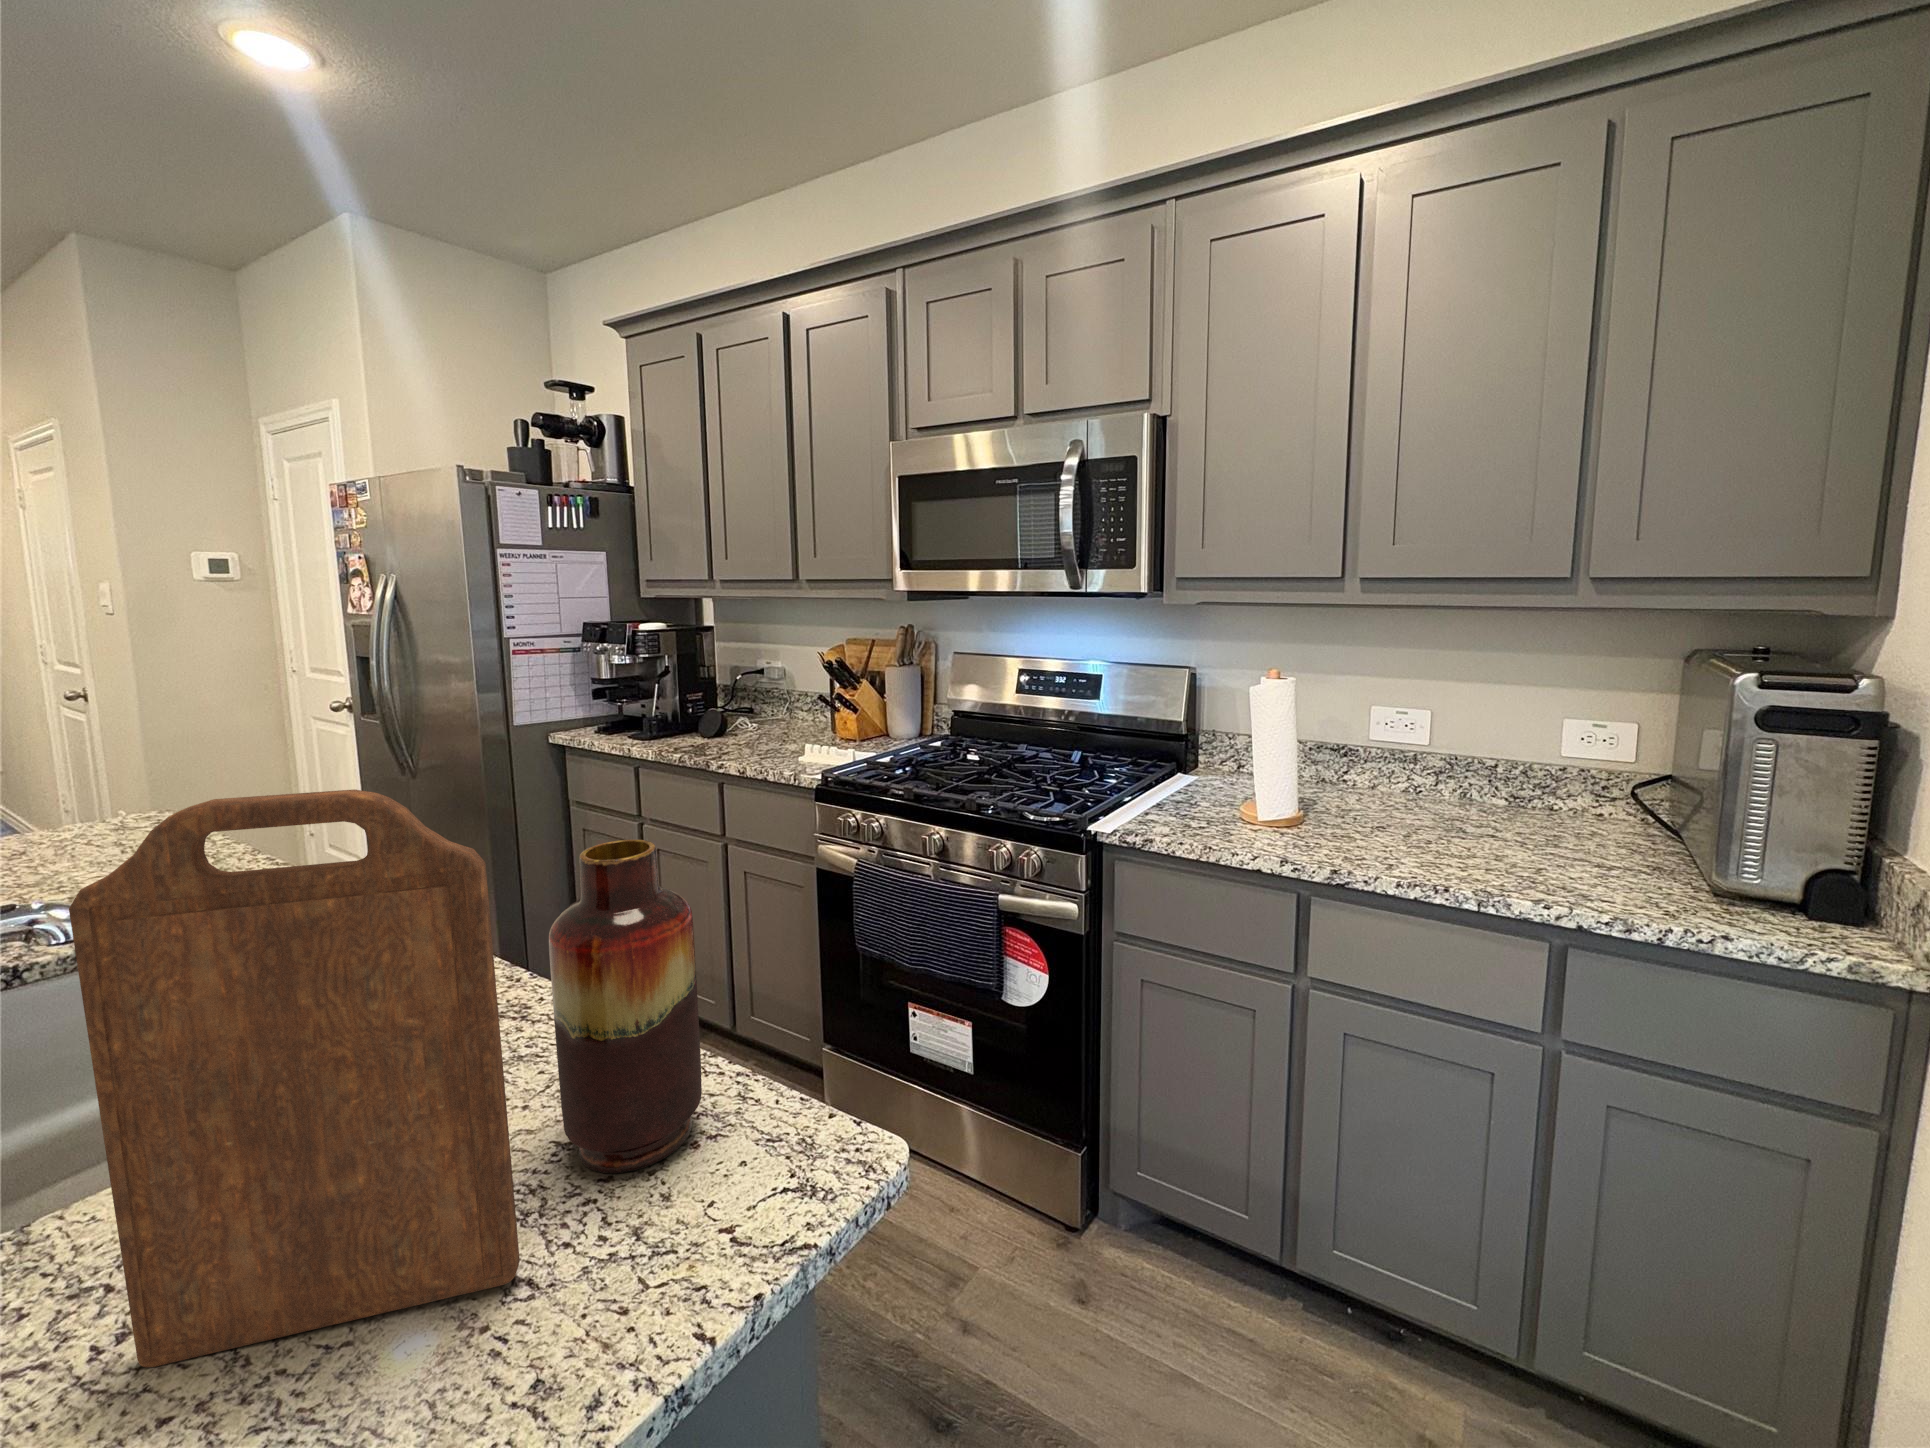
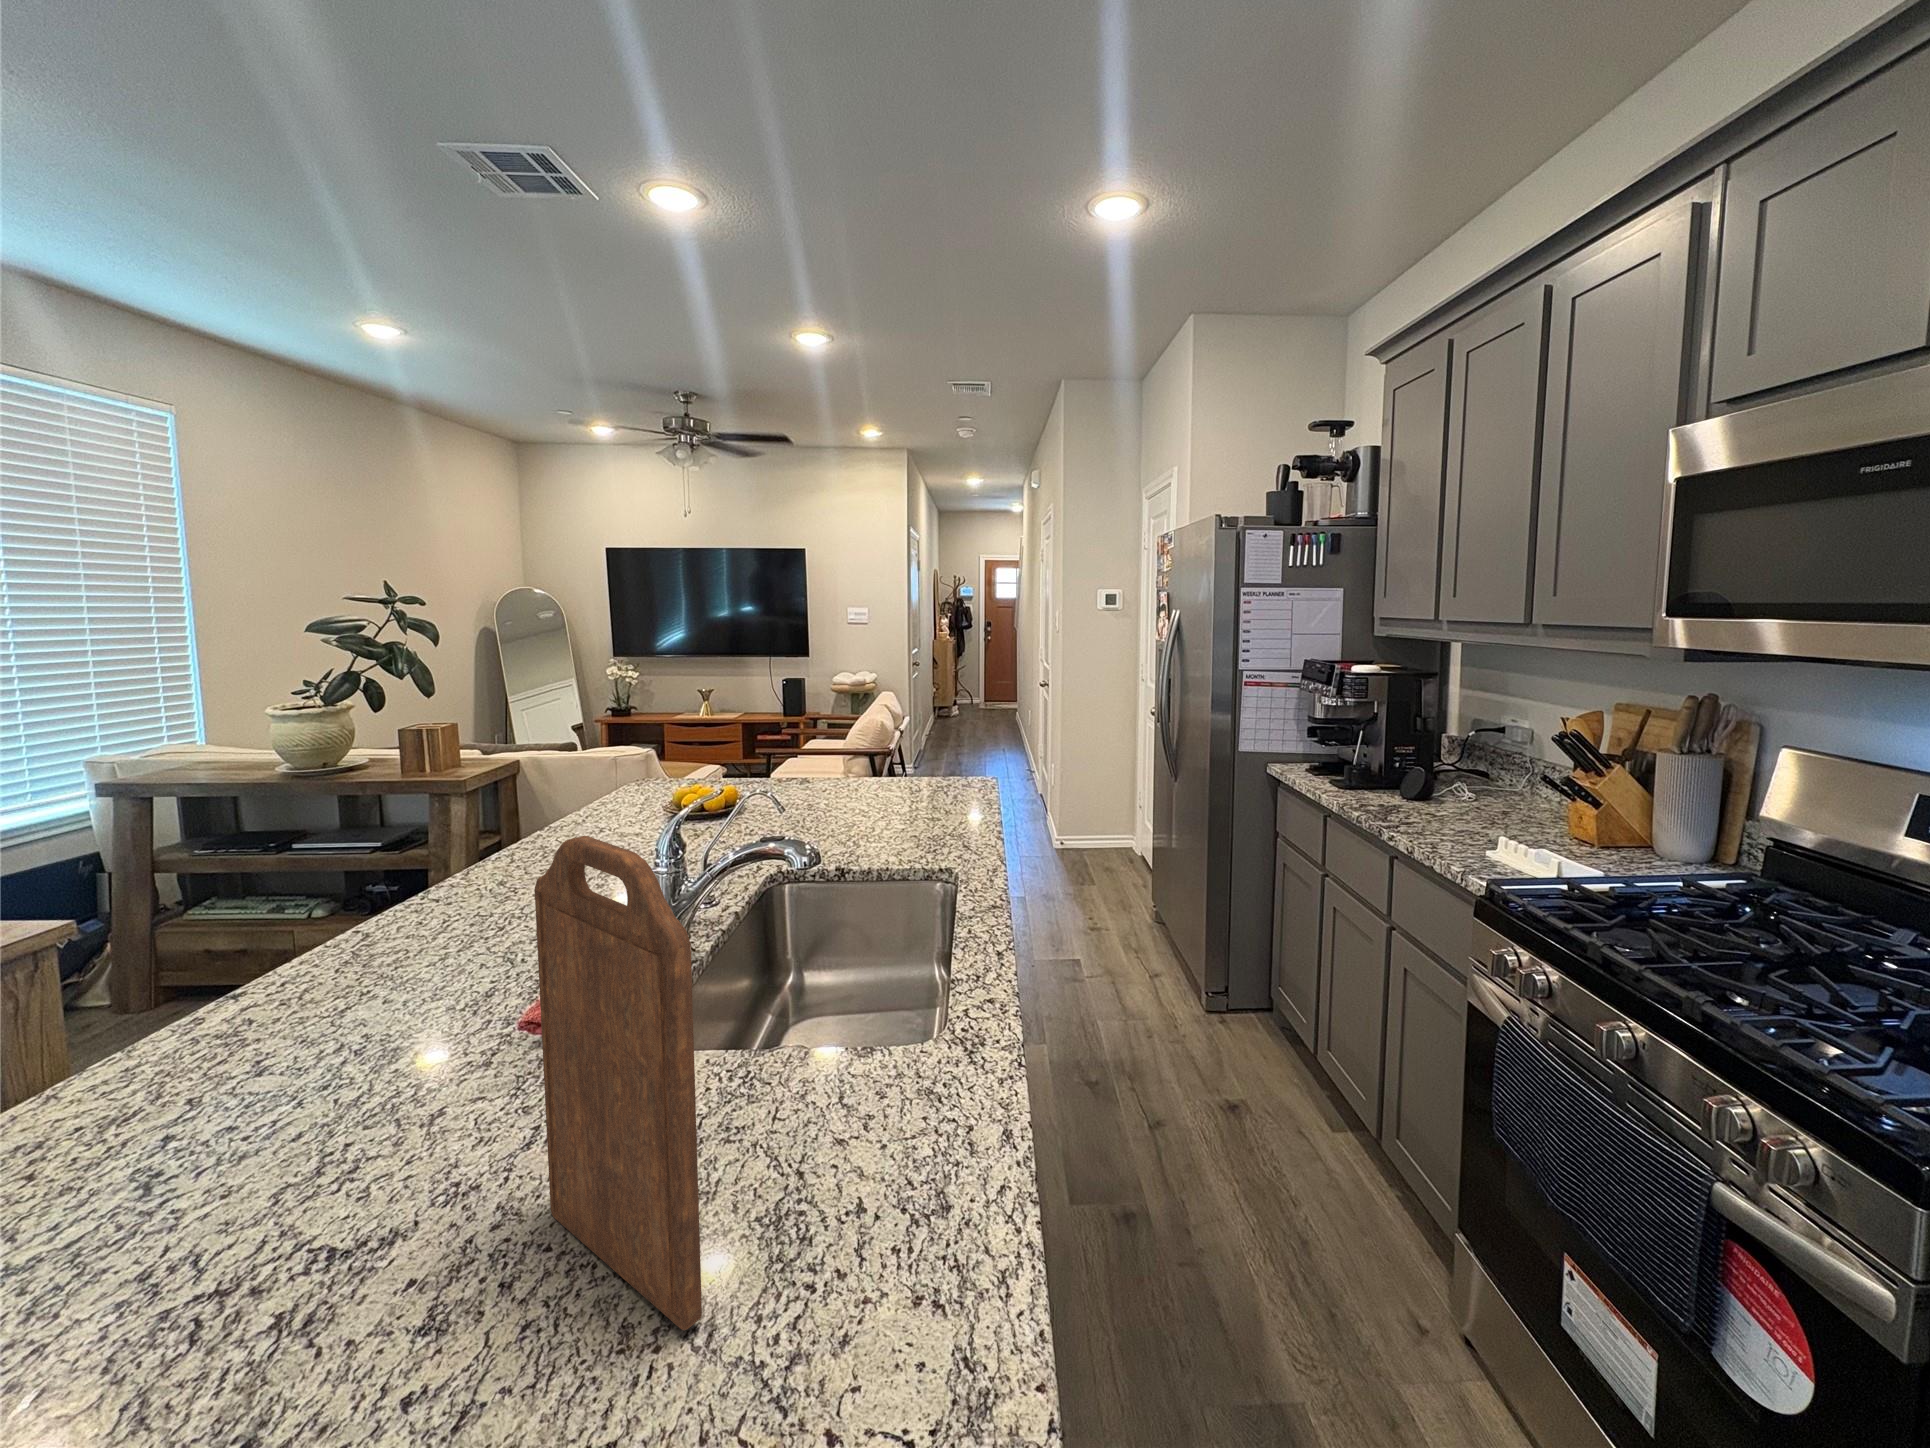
vase: present [549,840,702,1173] -> none [819,942,954,1298]

